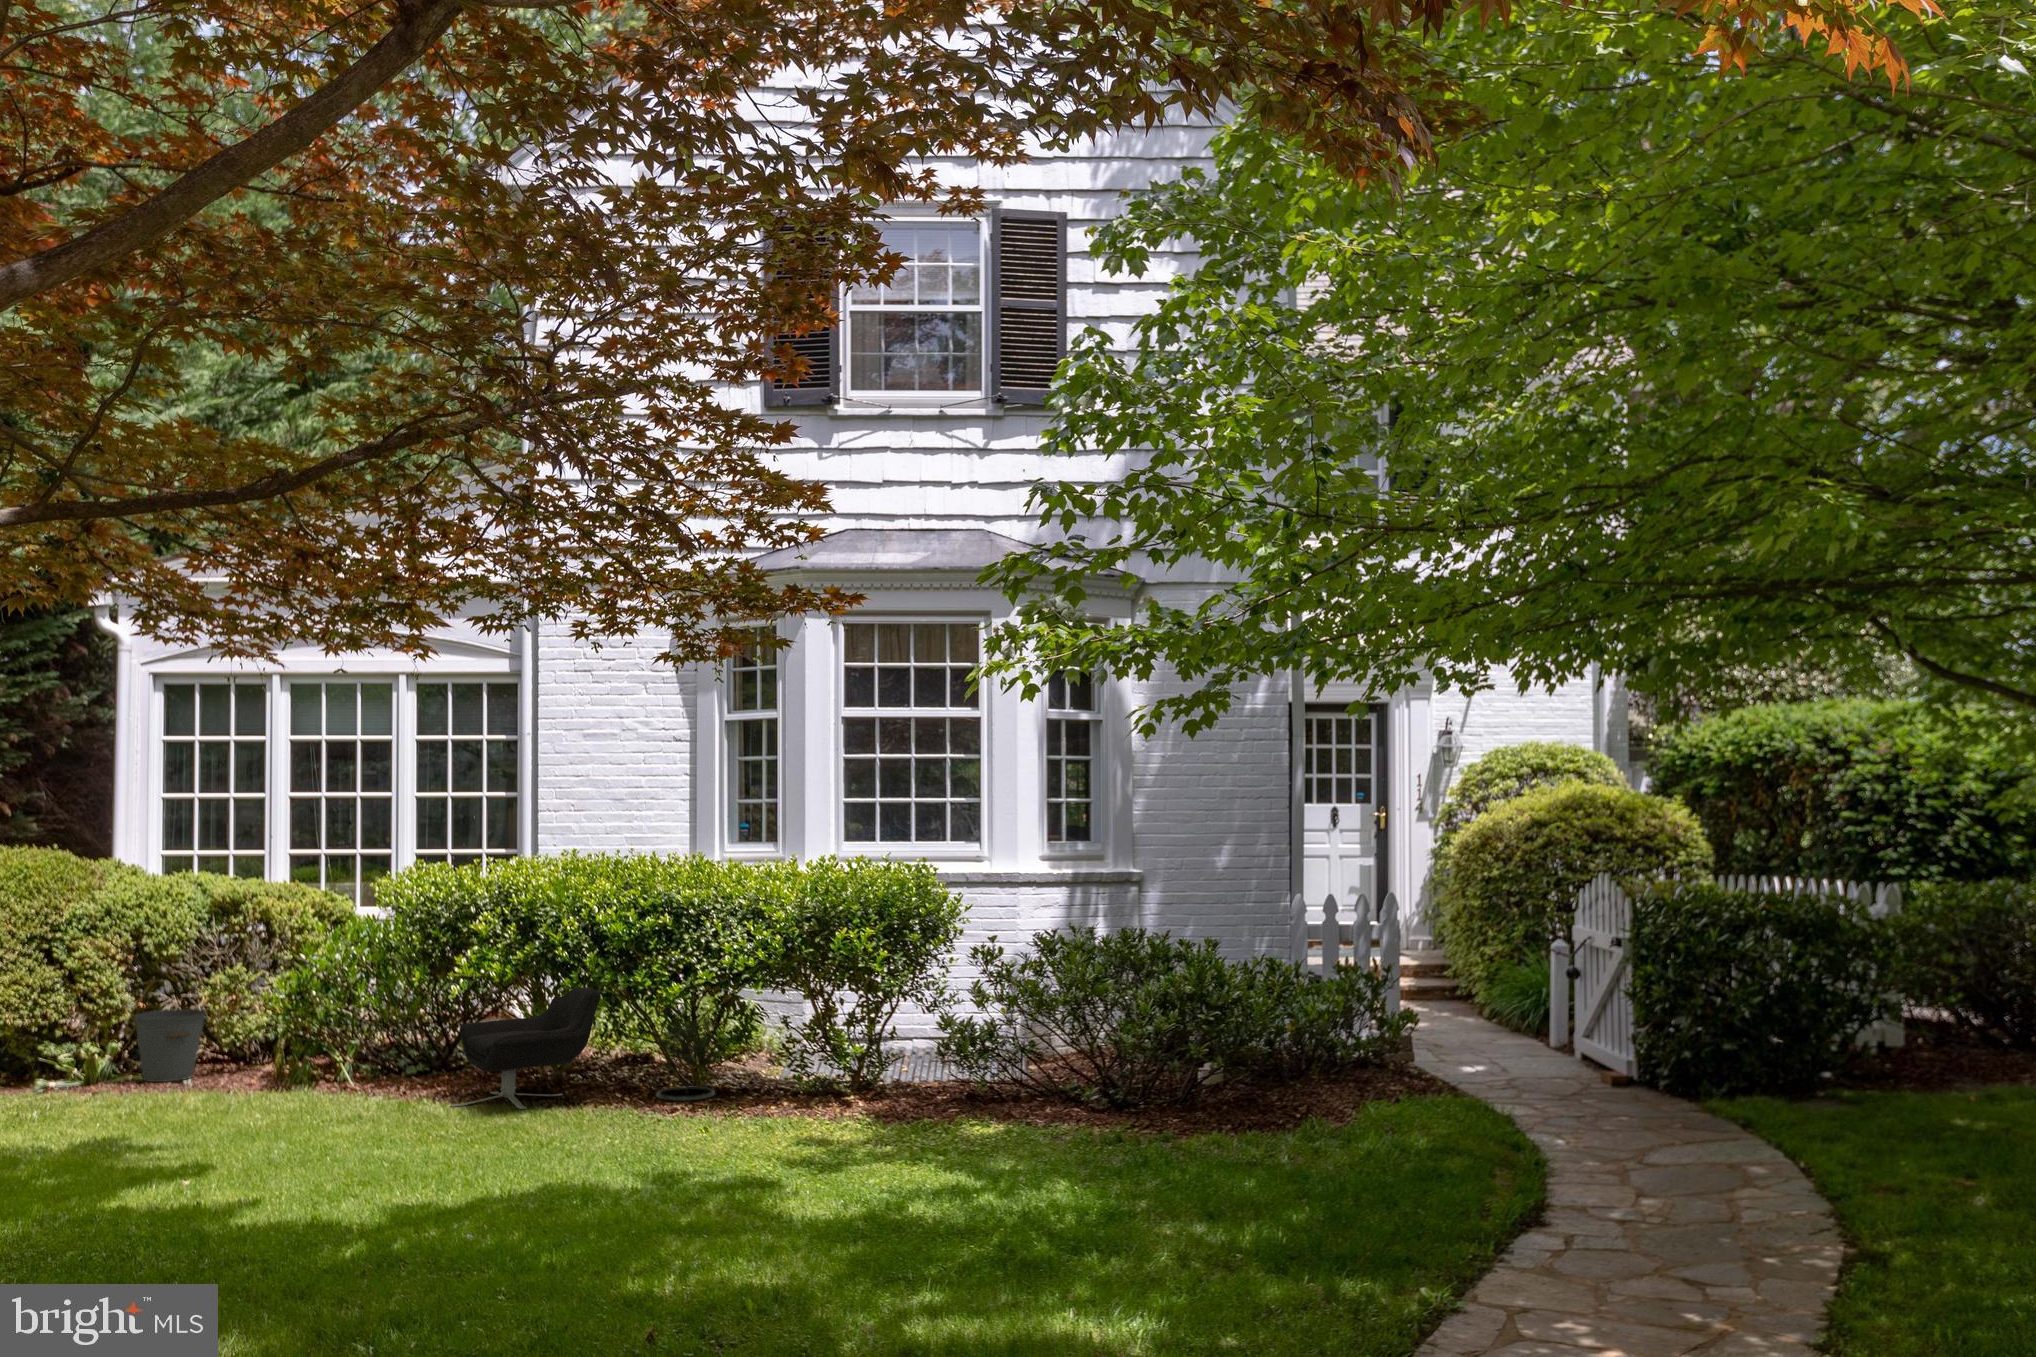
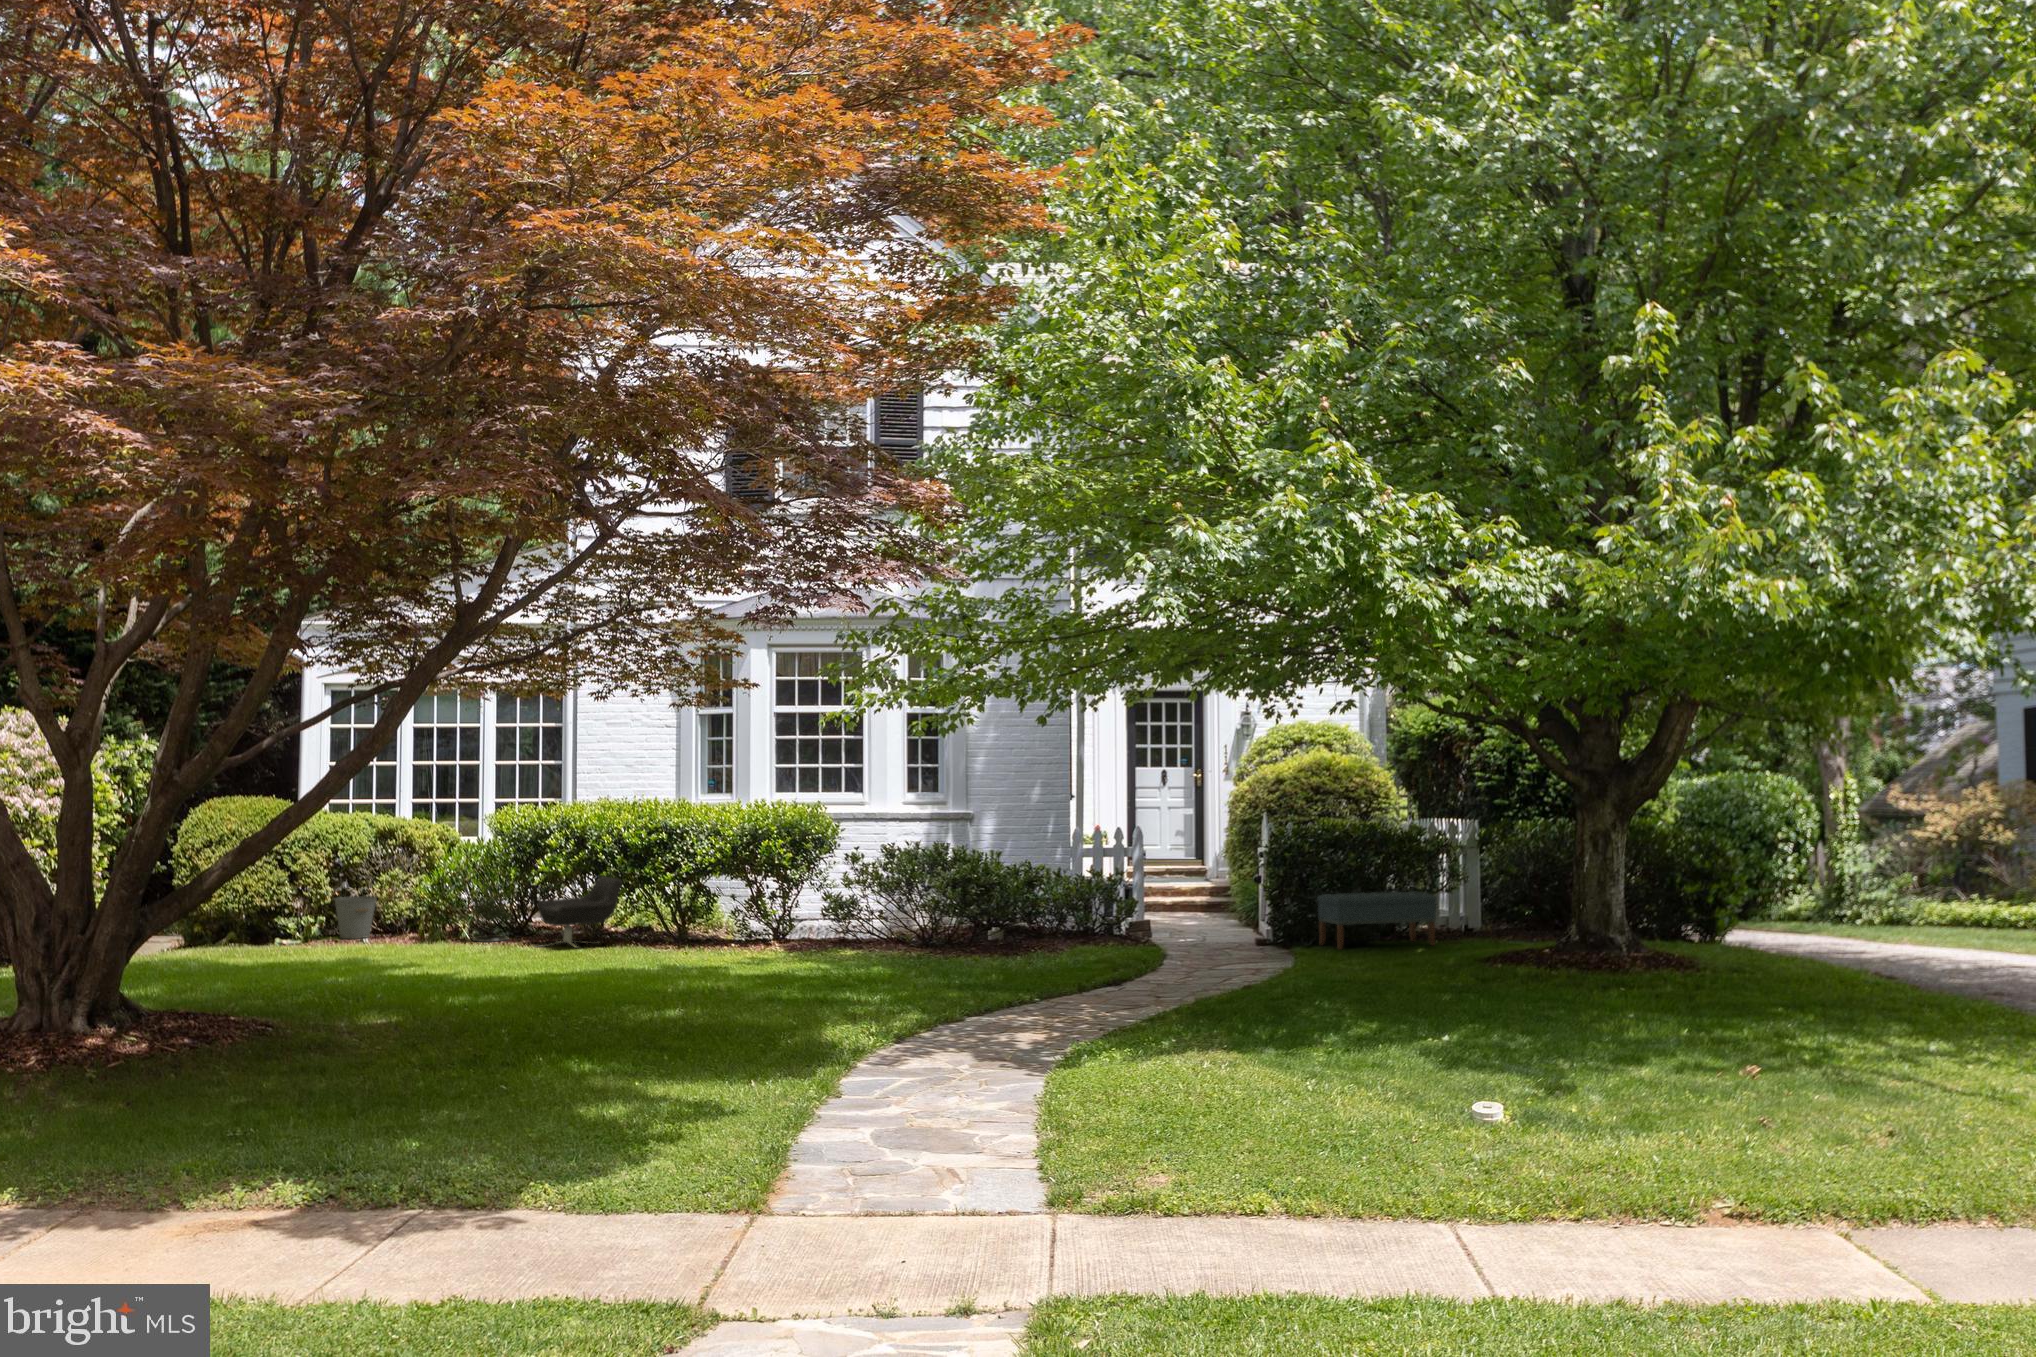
potted tree: present [657,997,718,1101] -> present [473,881,511,942]
bench: none [1763,1017,1969,1123] -> present [1317,891,1437,950]

